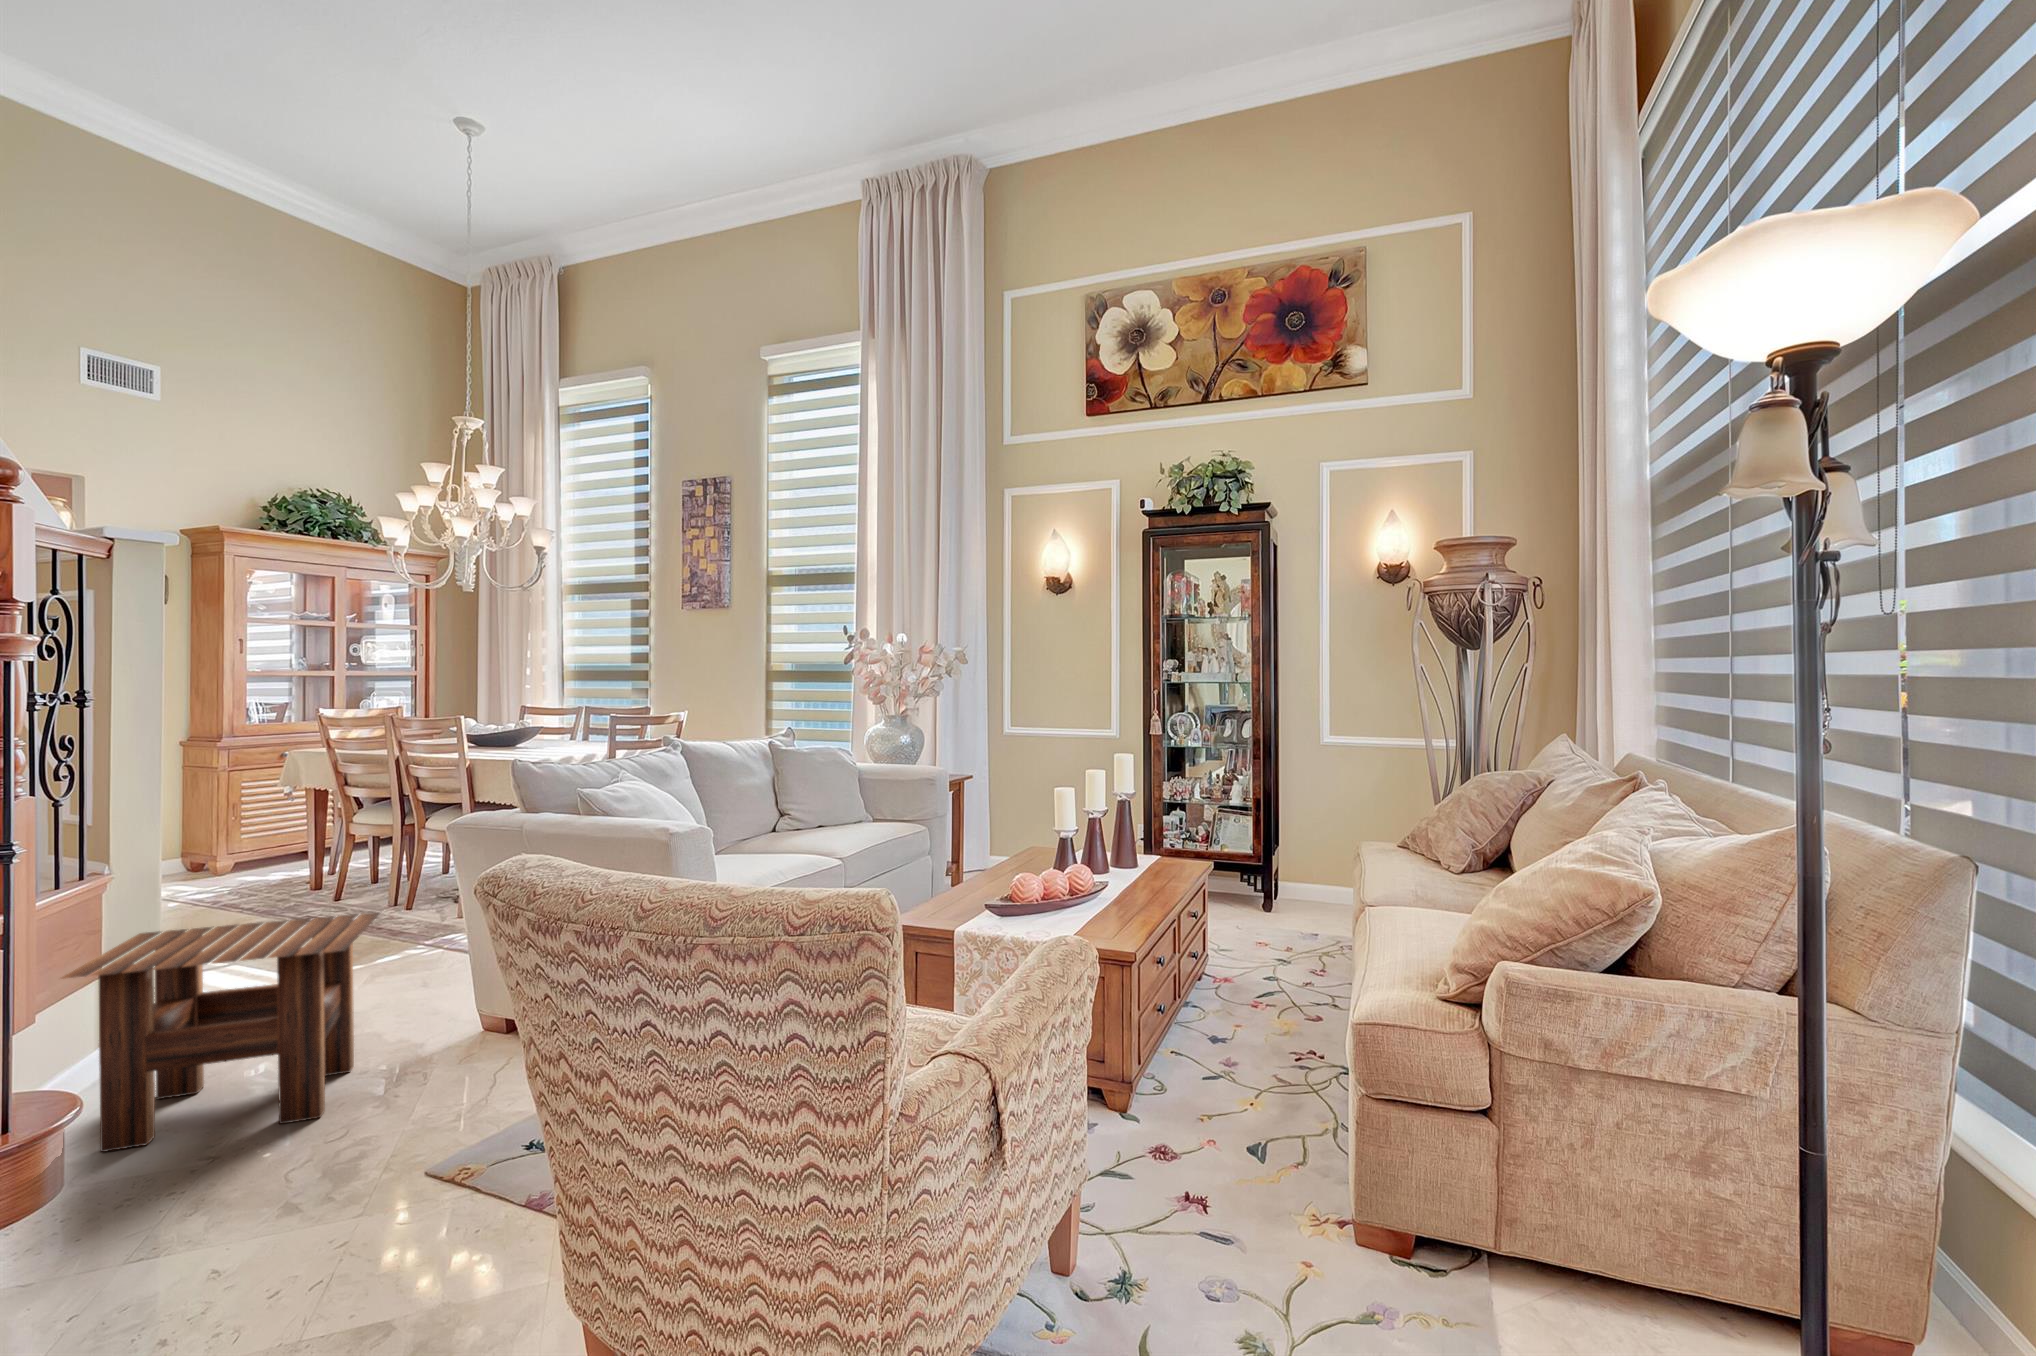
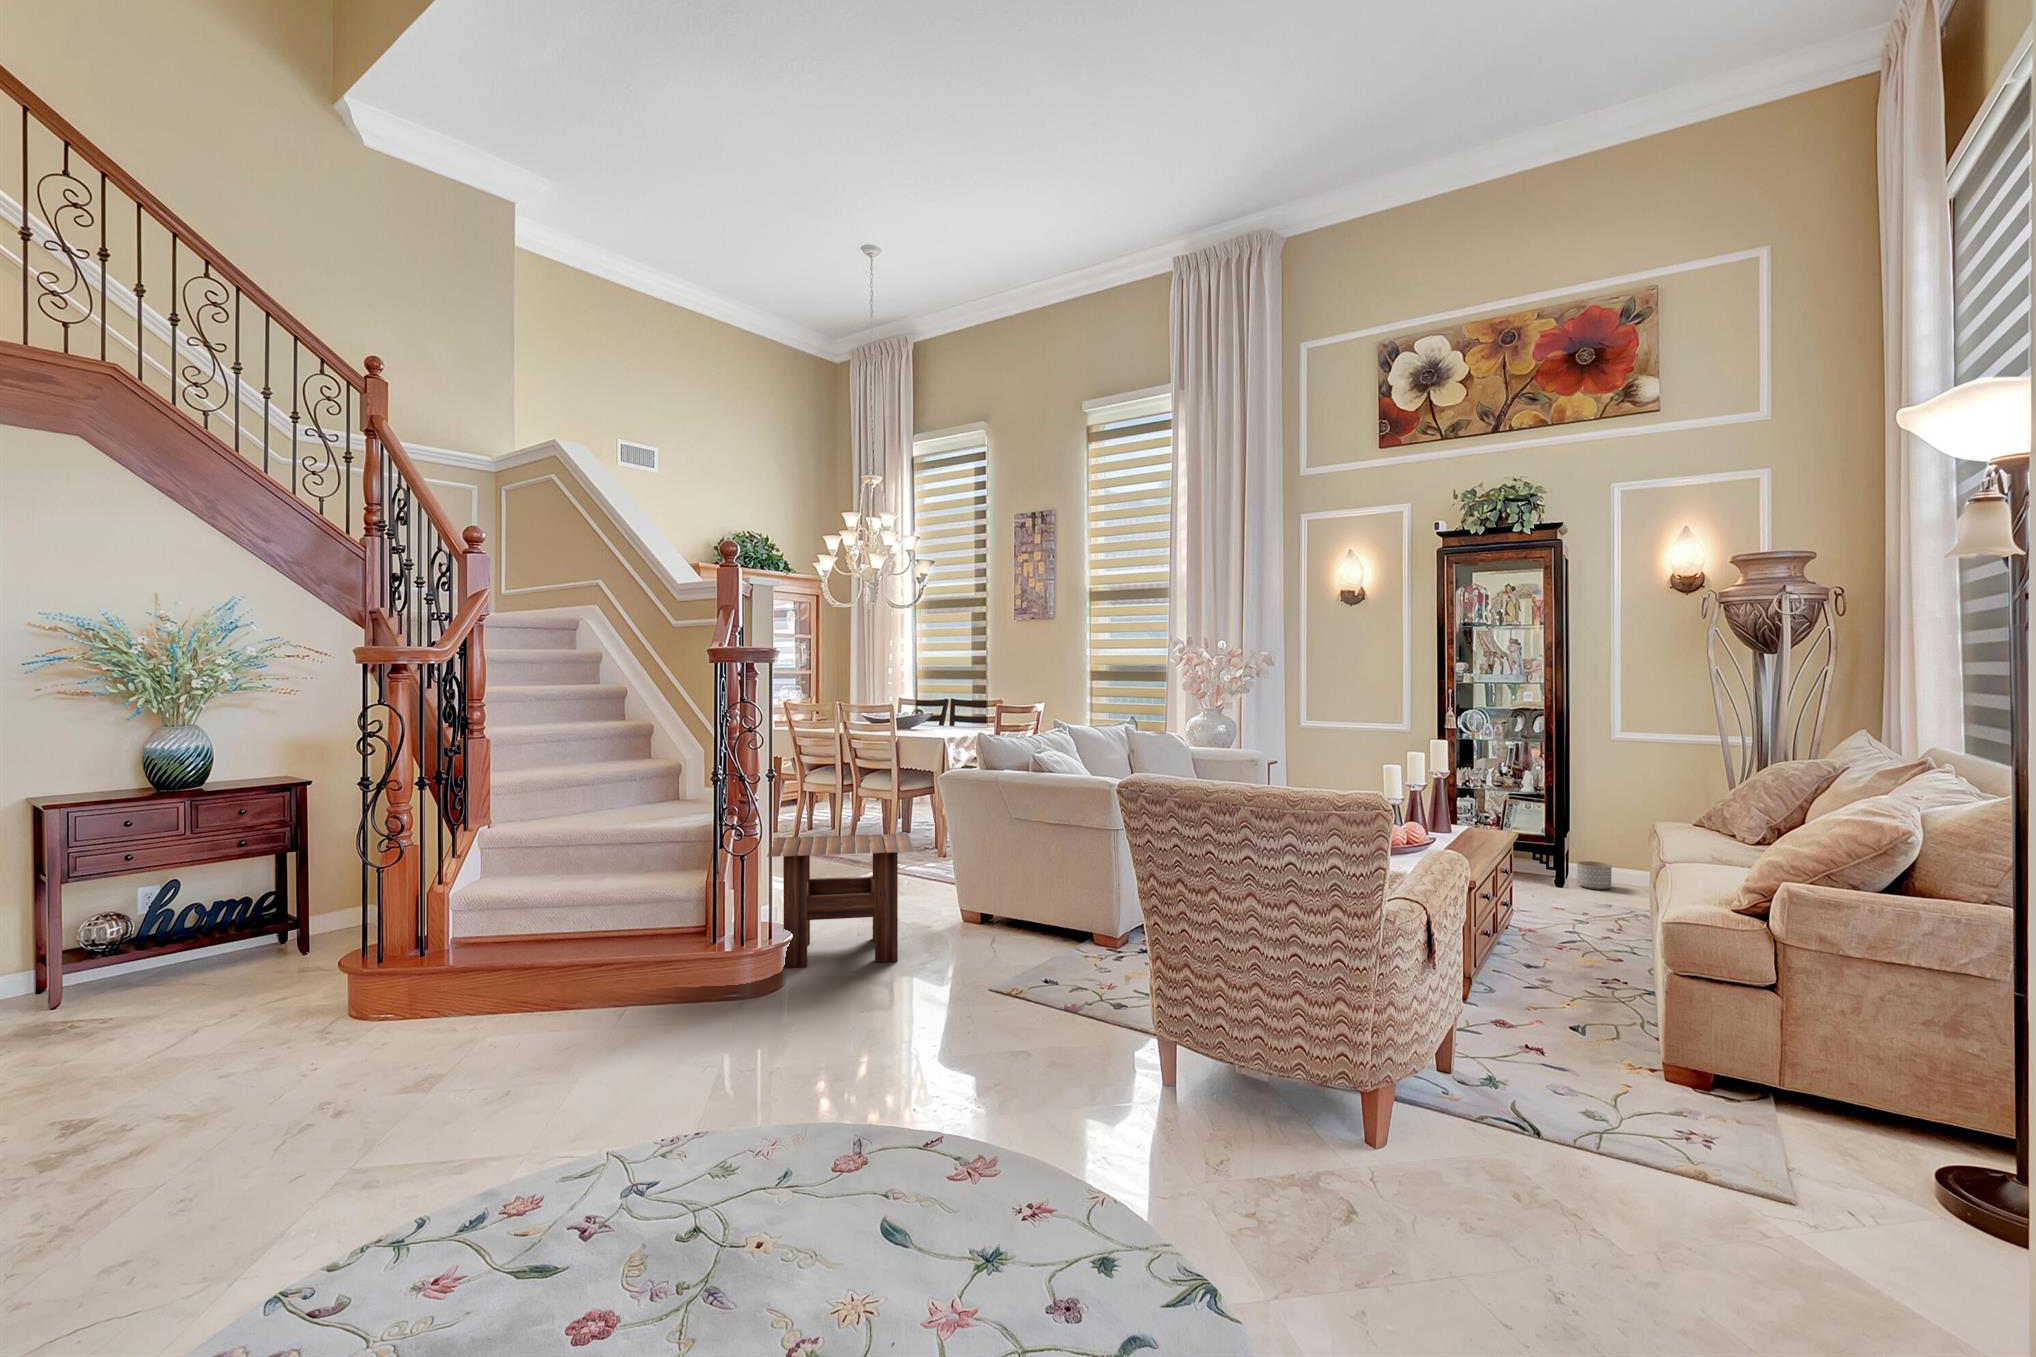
planter: none [1286,884,1321,917] -> present [1577,861,1611,890]

